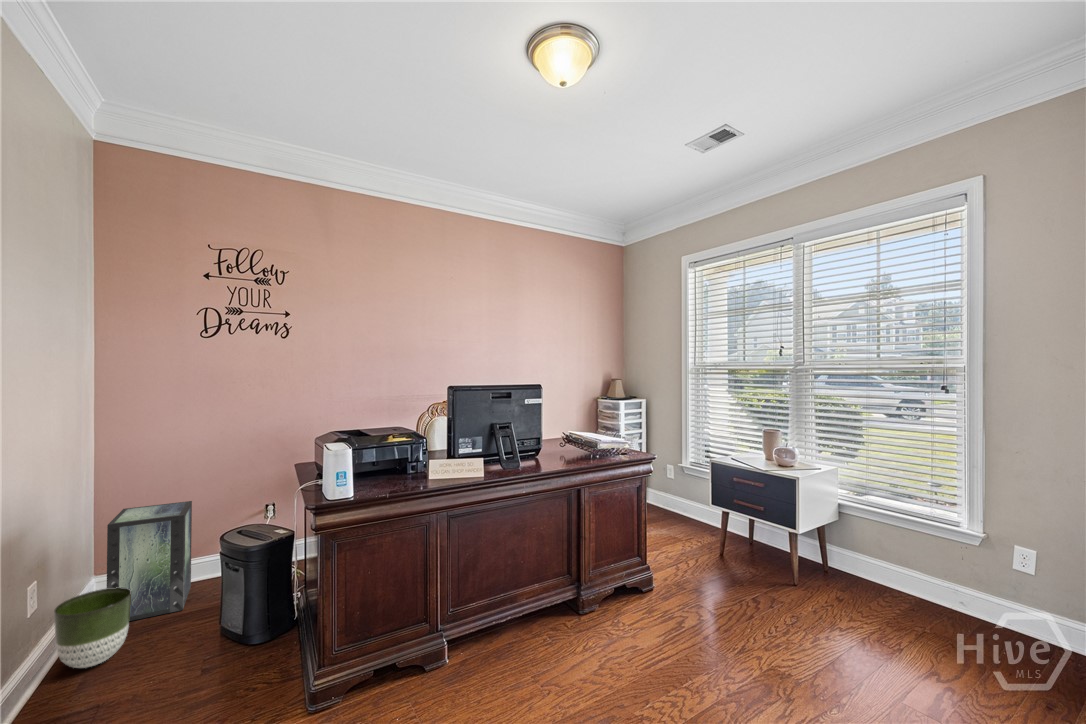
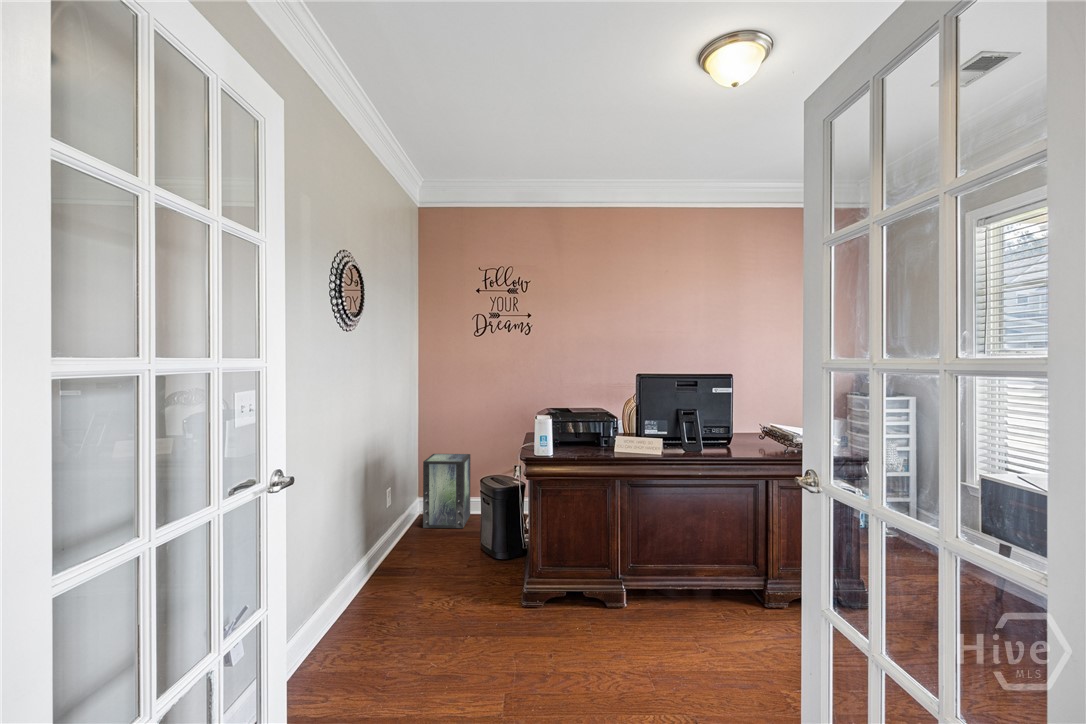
planter: present [54,587,131,668] -> none [396,502,433,548]

